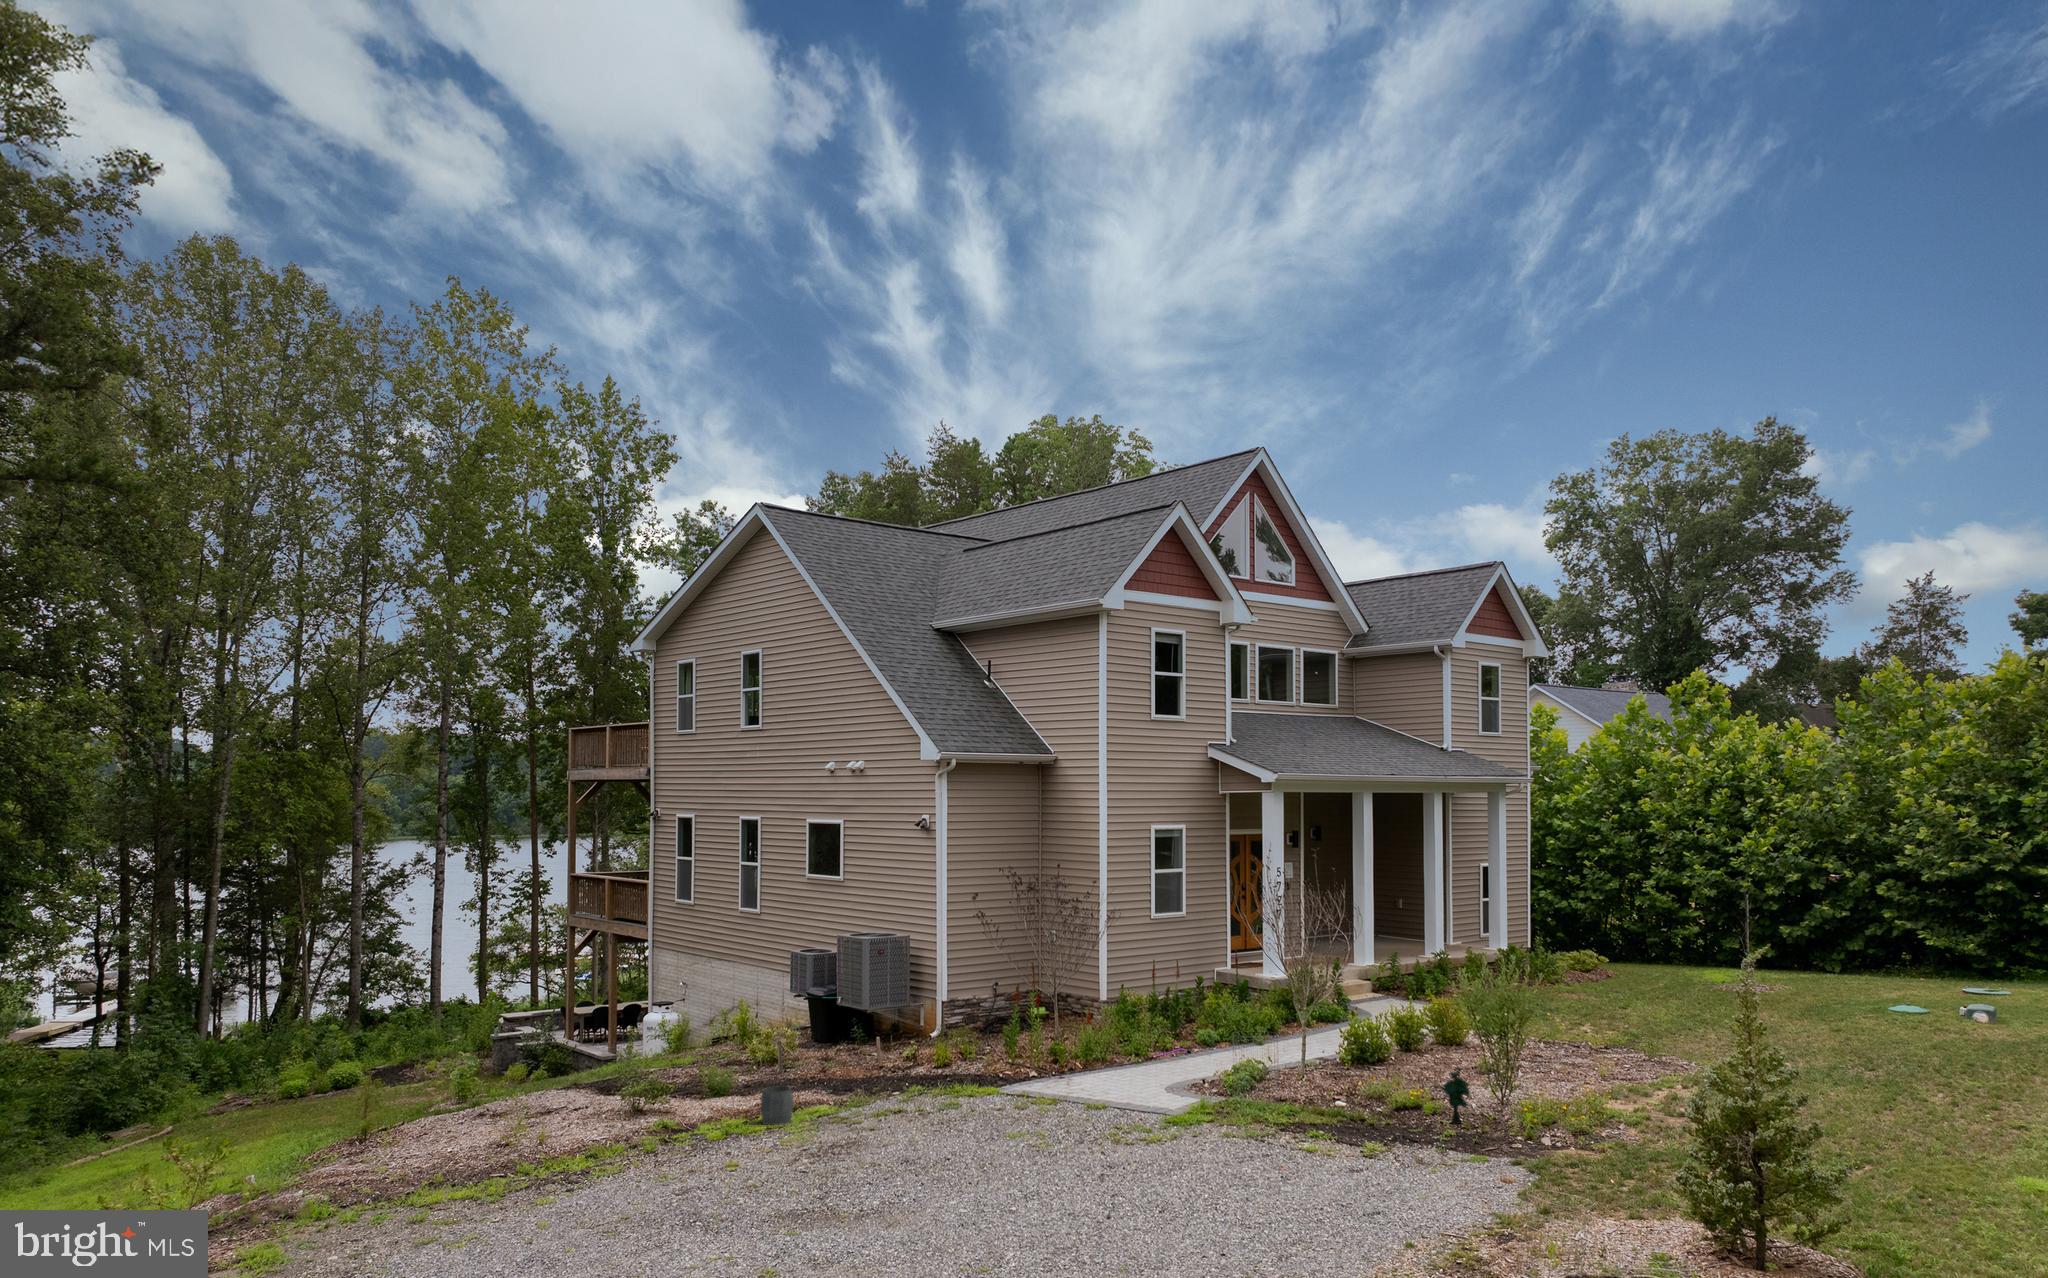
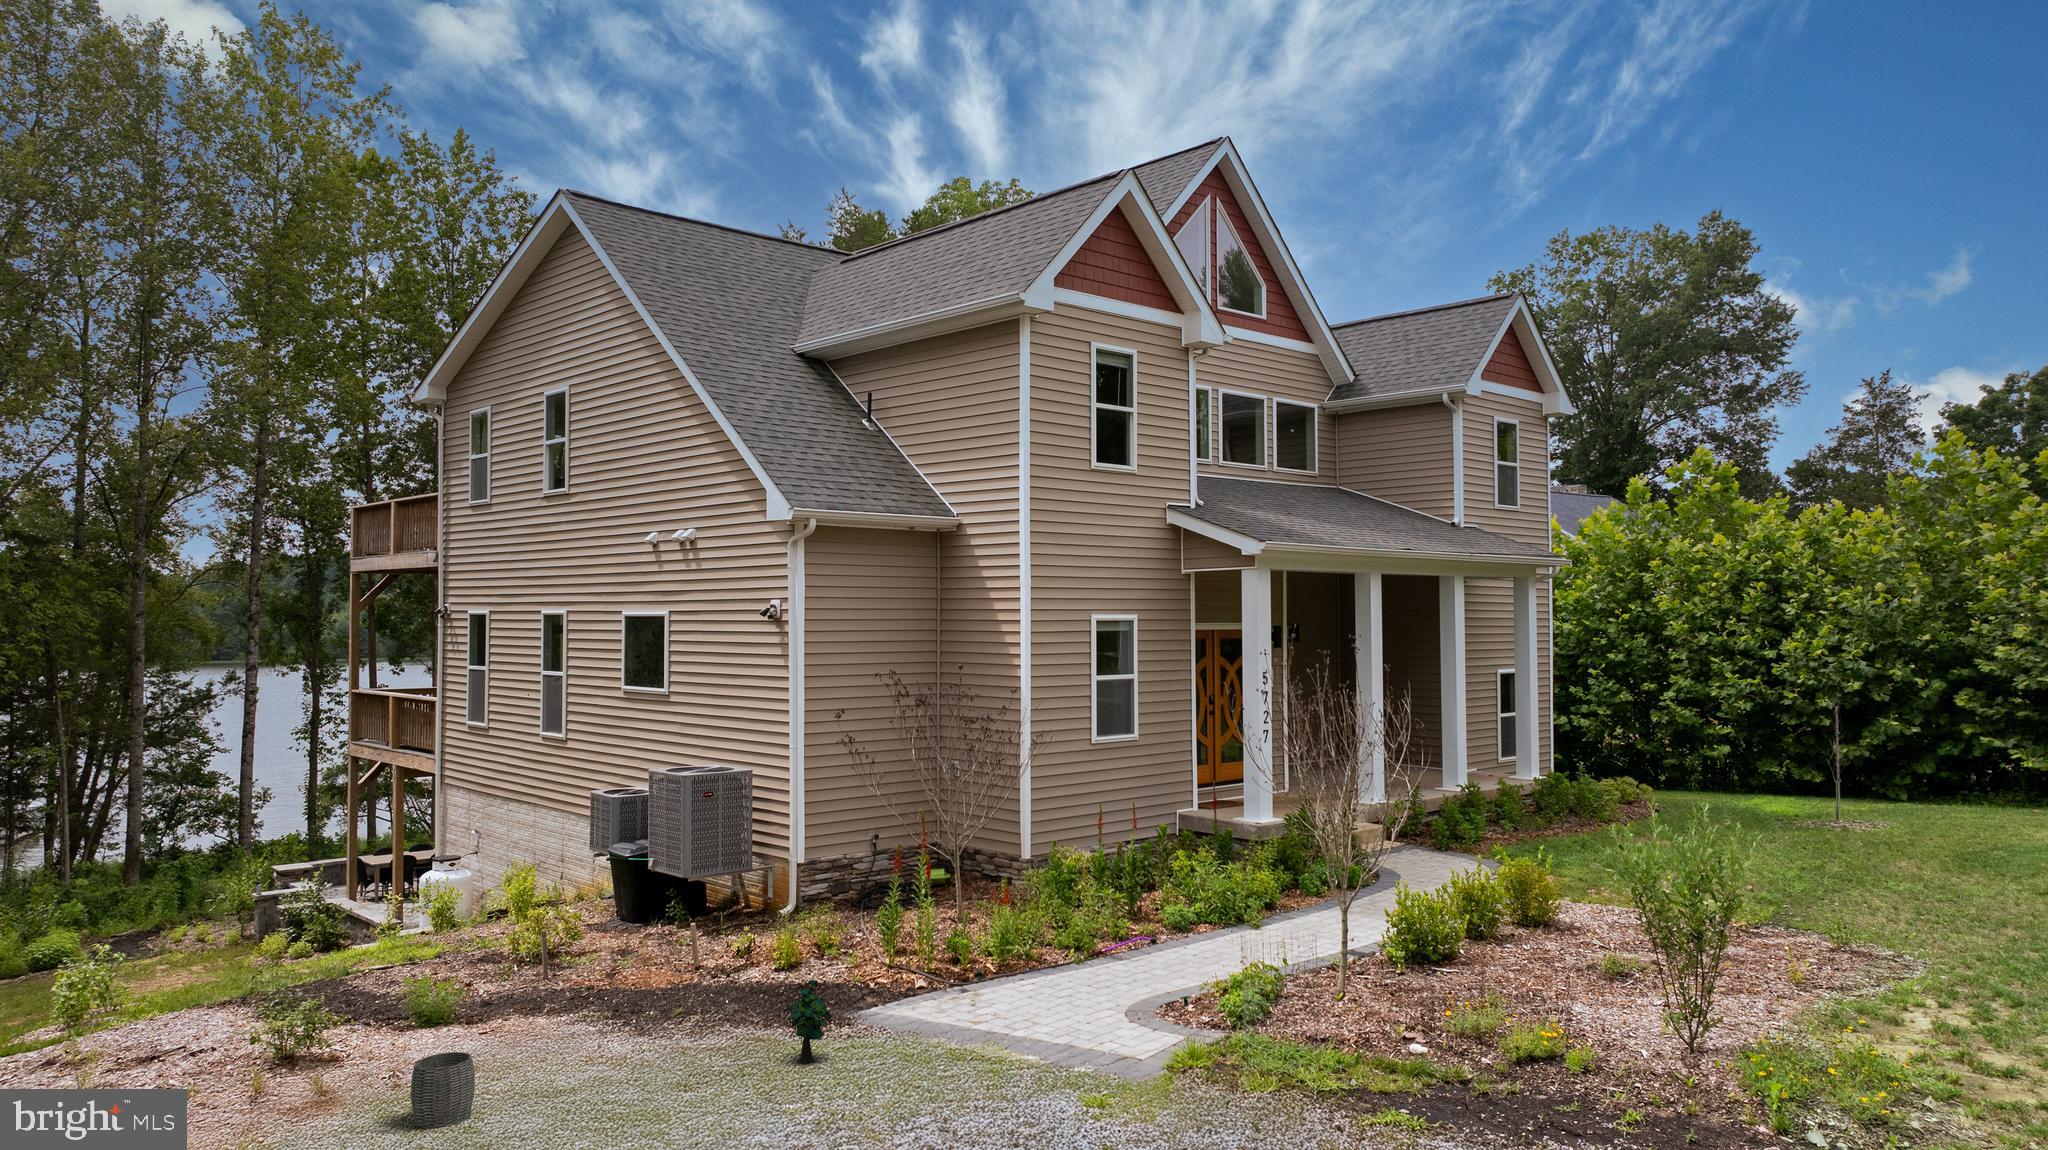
decorative plant: present [1441,1068,1471,1124] -> present [785,980,832,1064]

